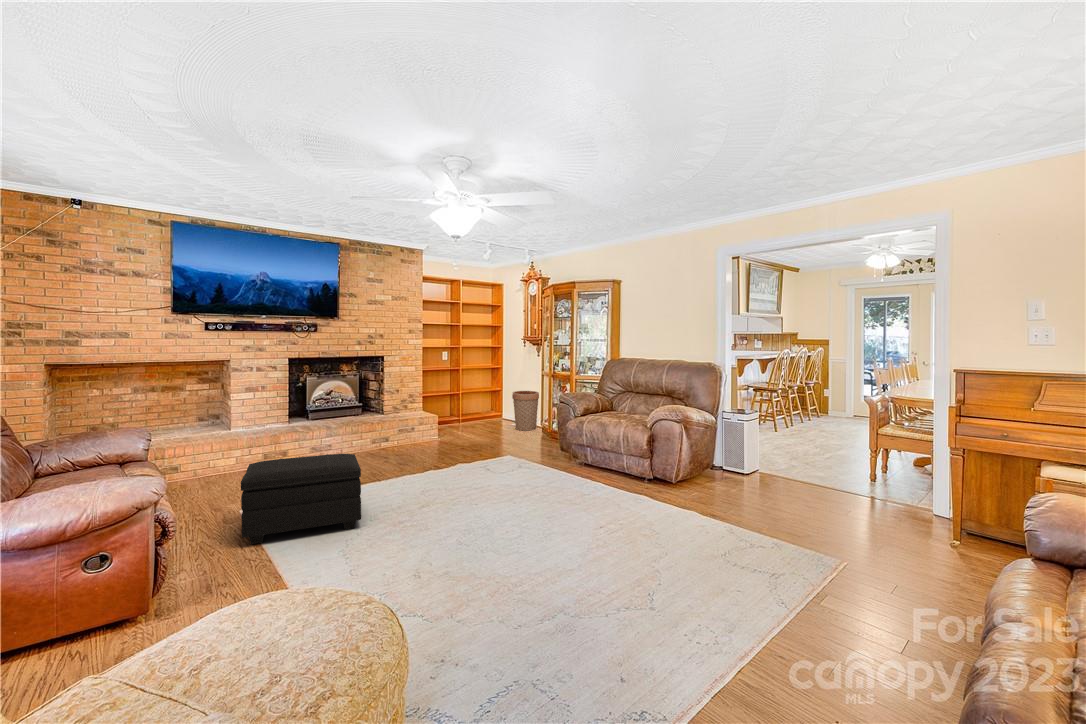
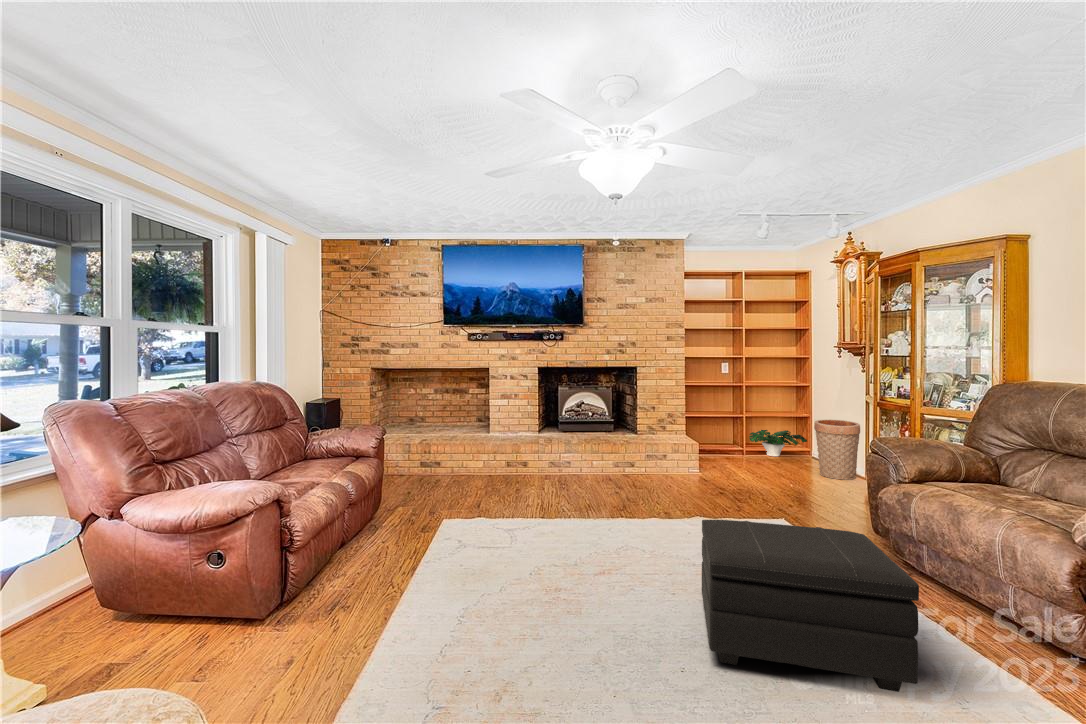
potted plant: none [464,402,502,422] -> present [749,430,807,456]
footstool: present [241,454,361,544] -> present [702,520,919,692]

